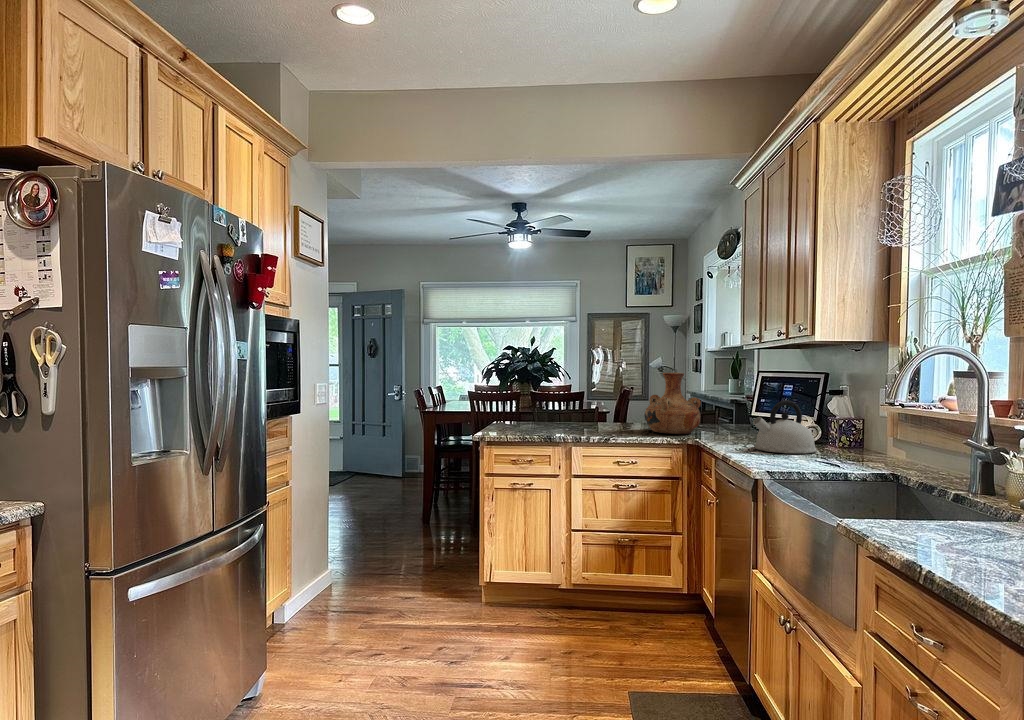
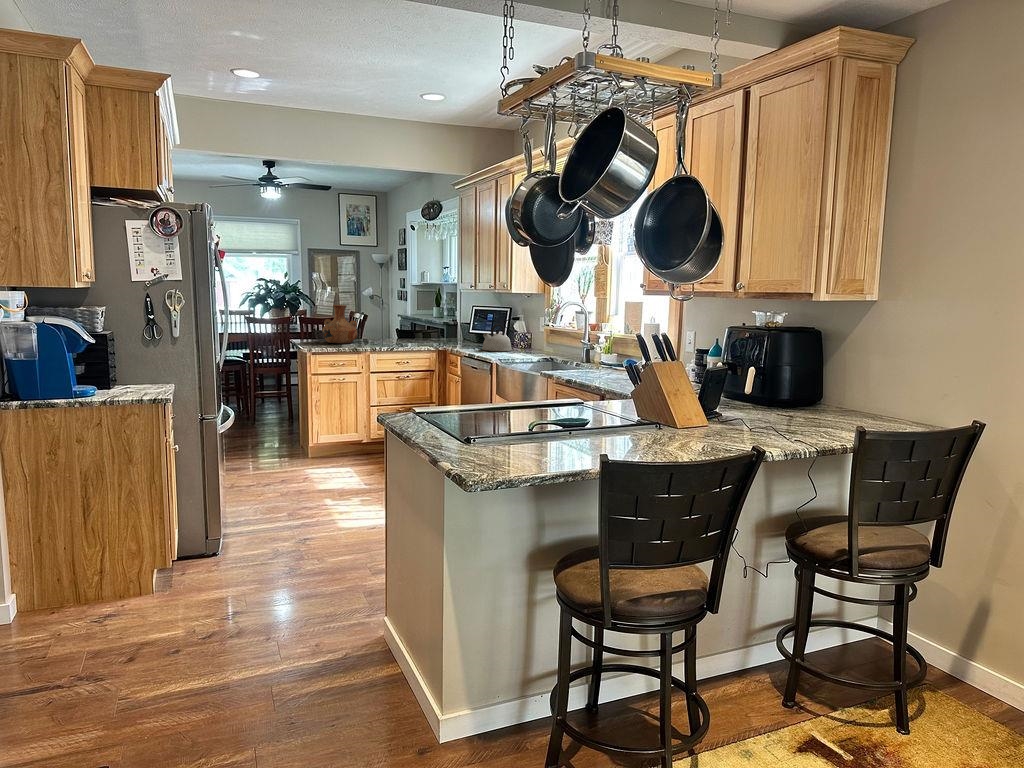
vase: present [644,372,701,434] -> present [322,305,357,344]

